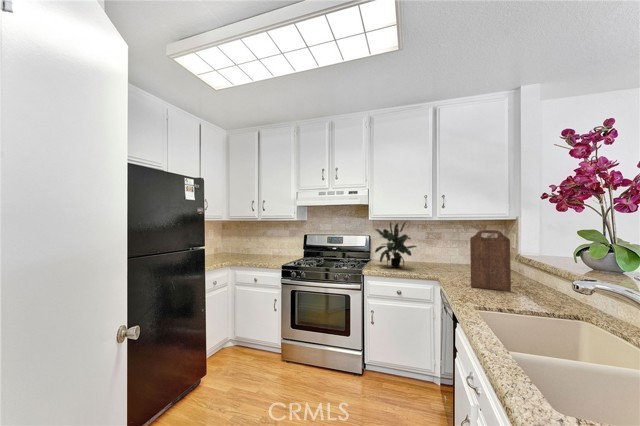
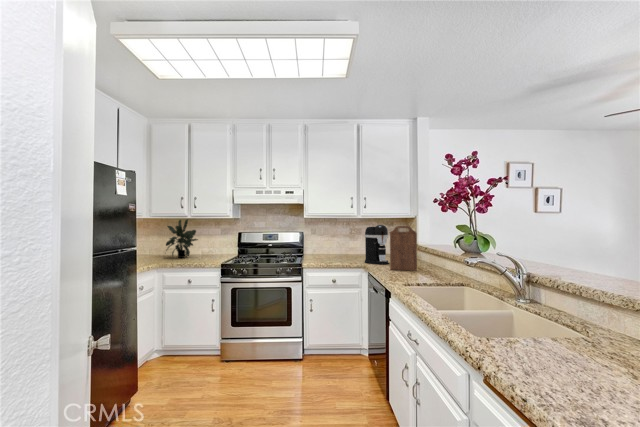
potted plant: present [375,222,417,268] -> present [166,219,198,258]
coffee maker: none [440,228,472,278] -> present [365,225,389,264]

